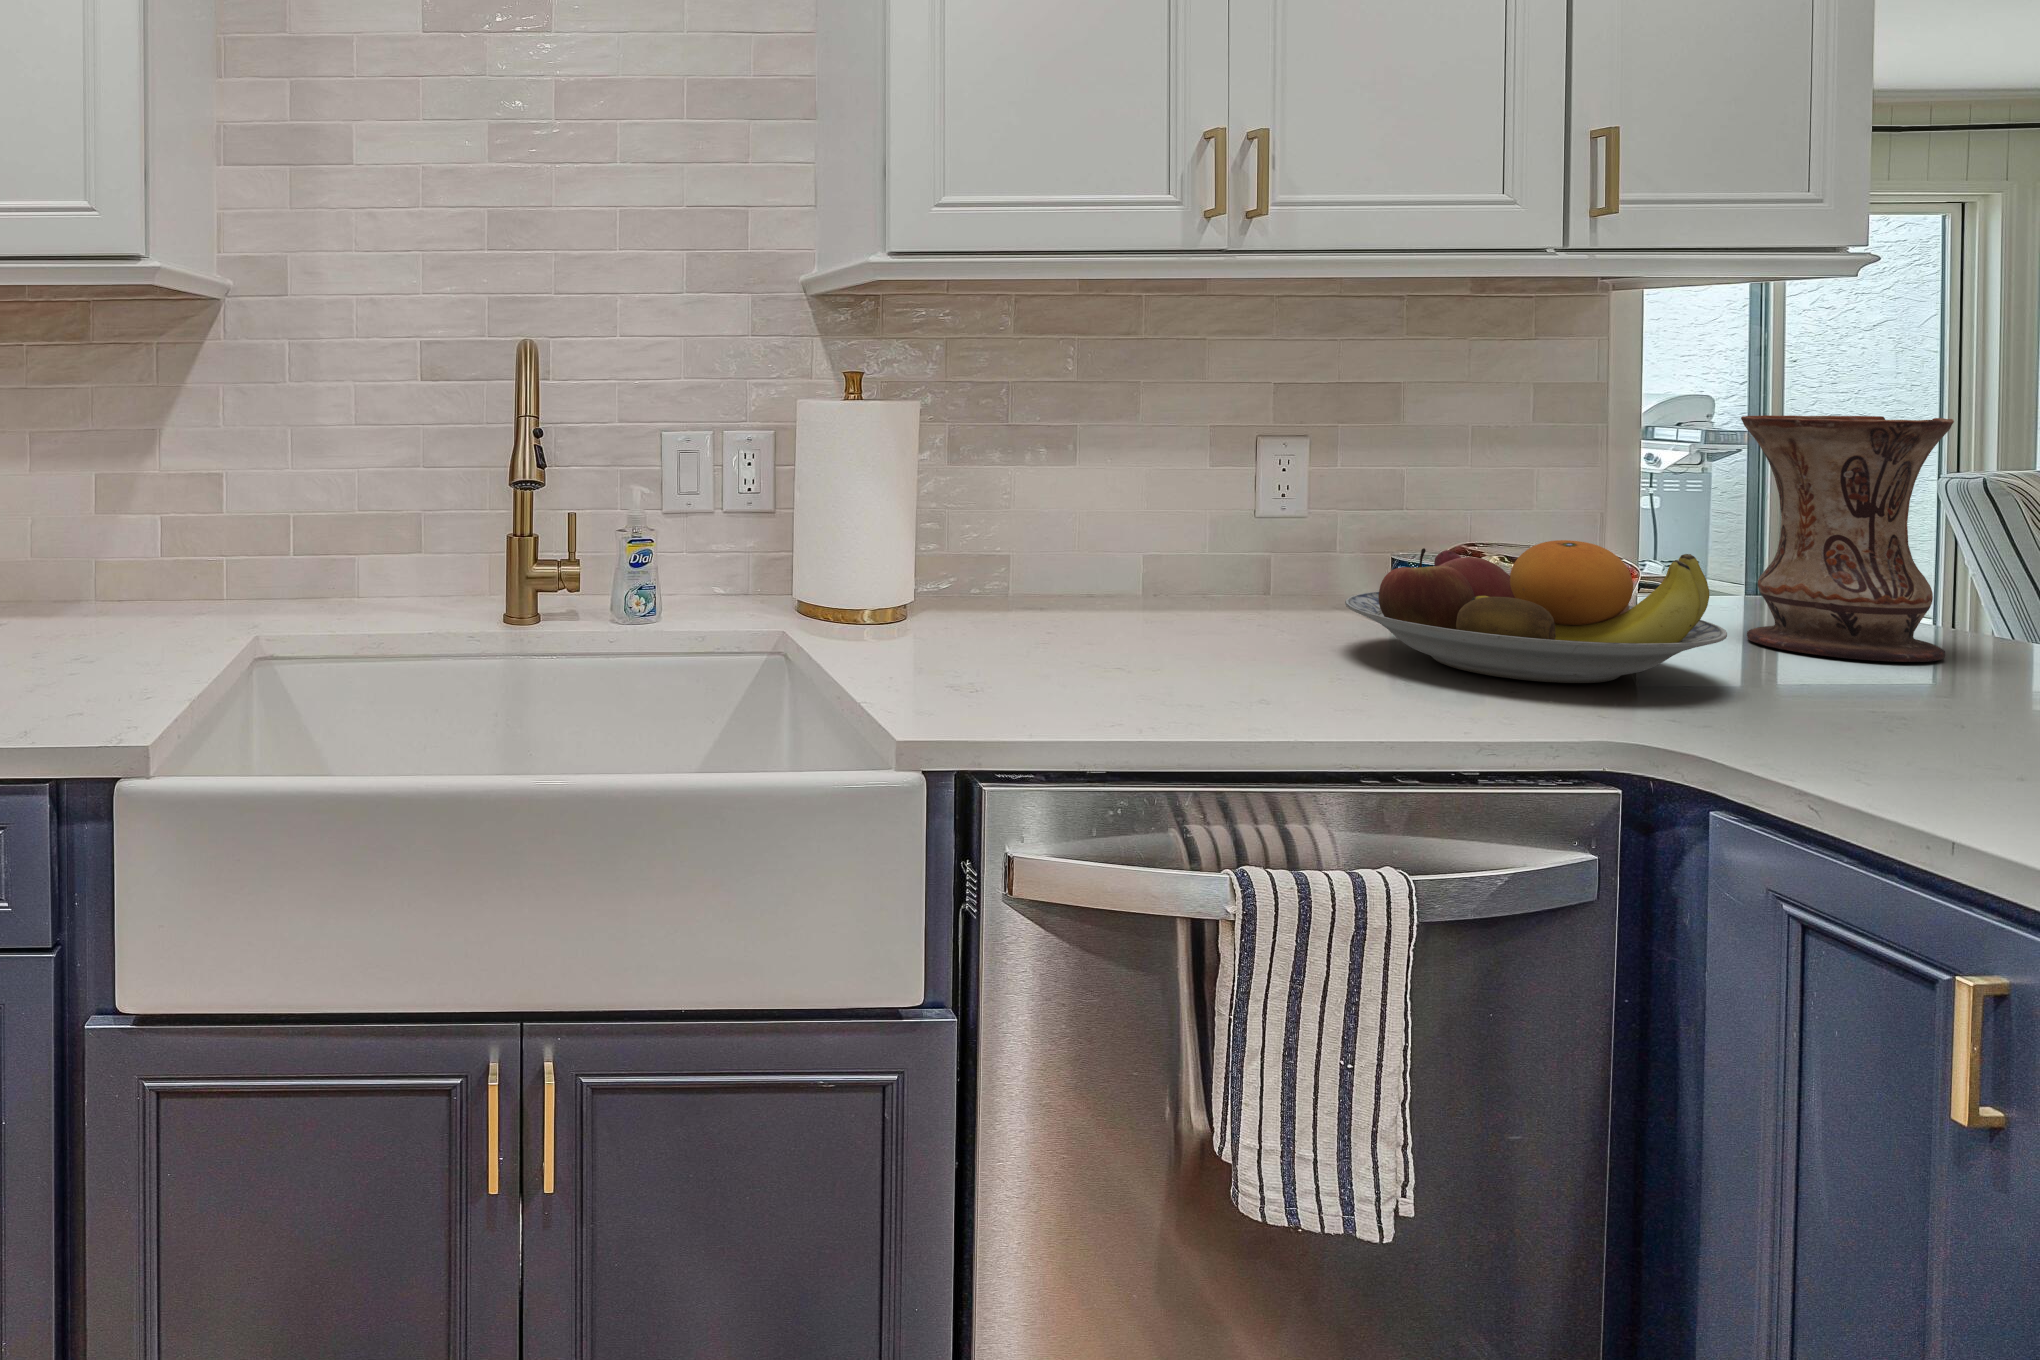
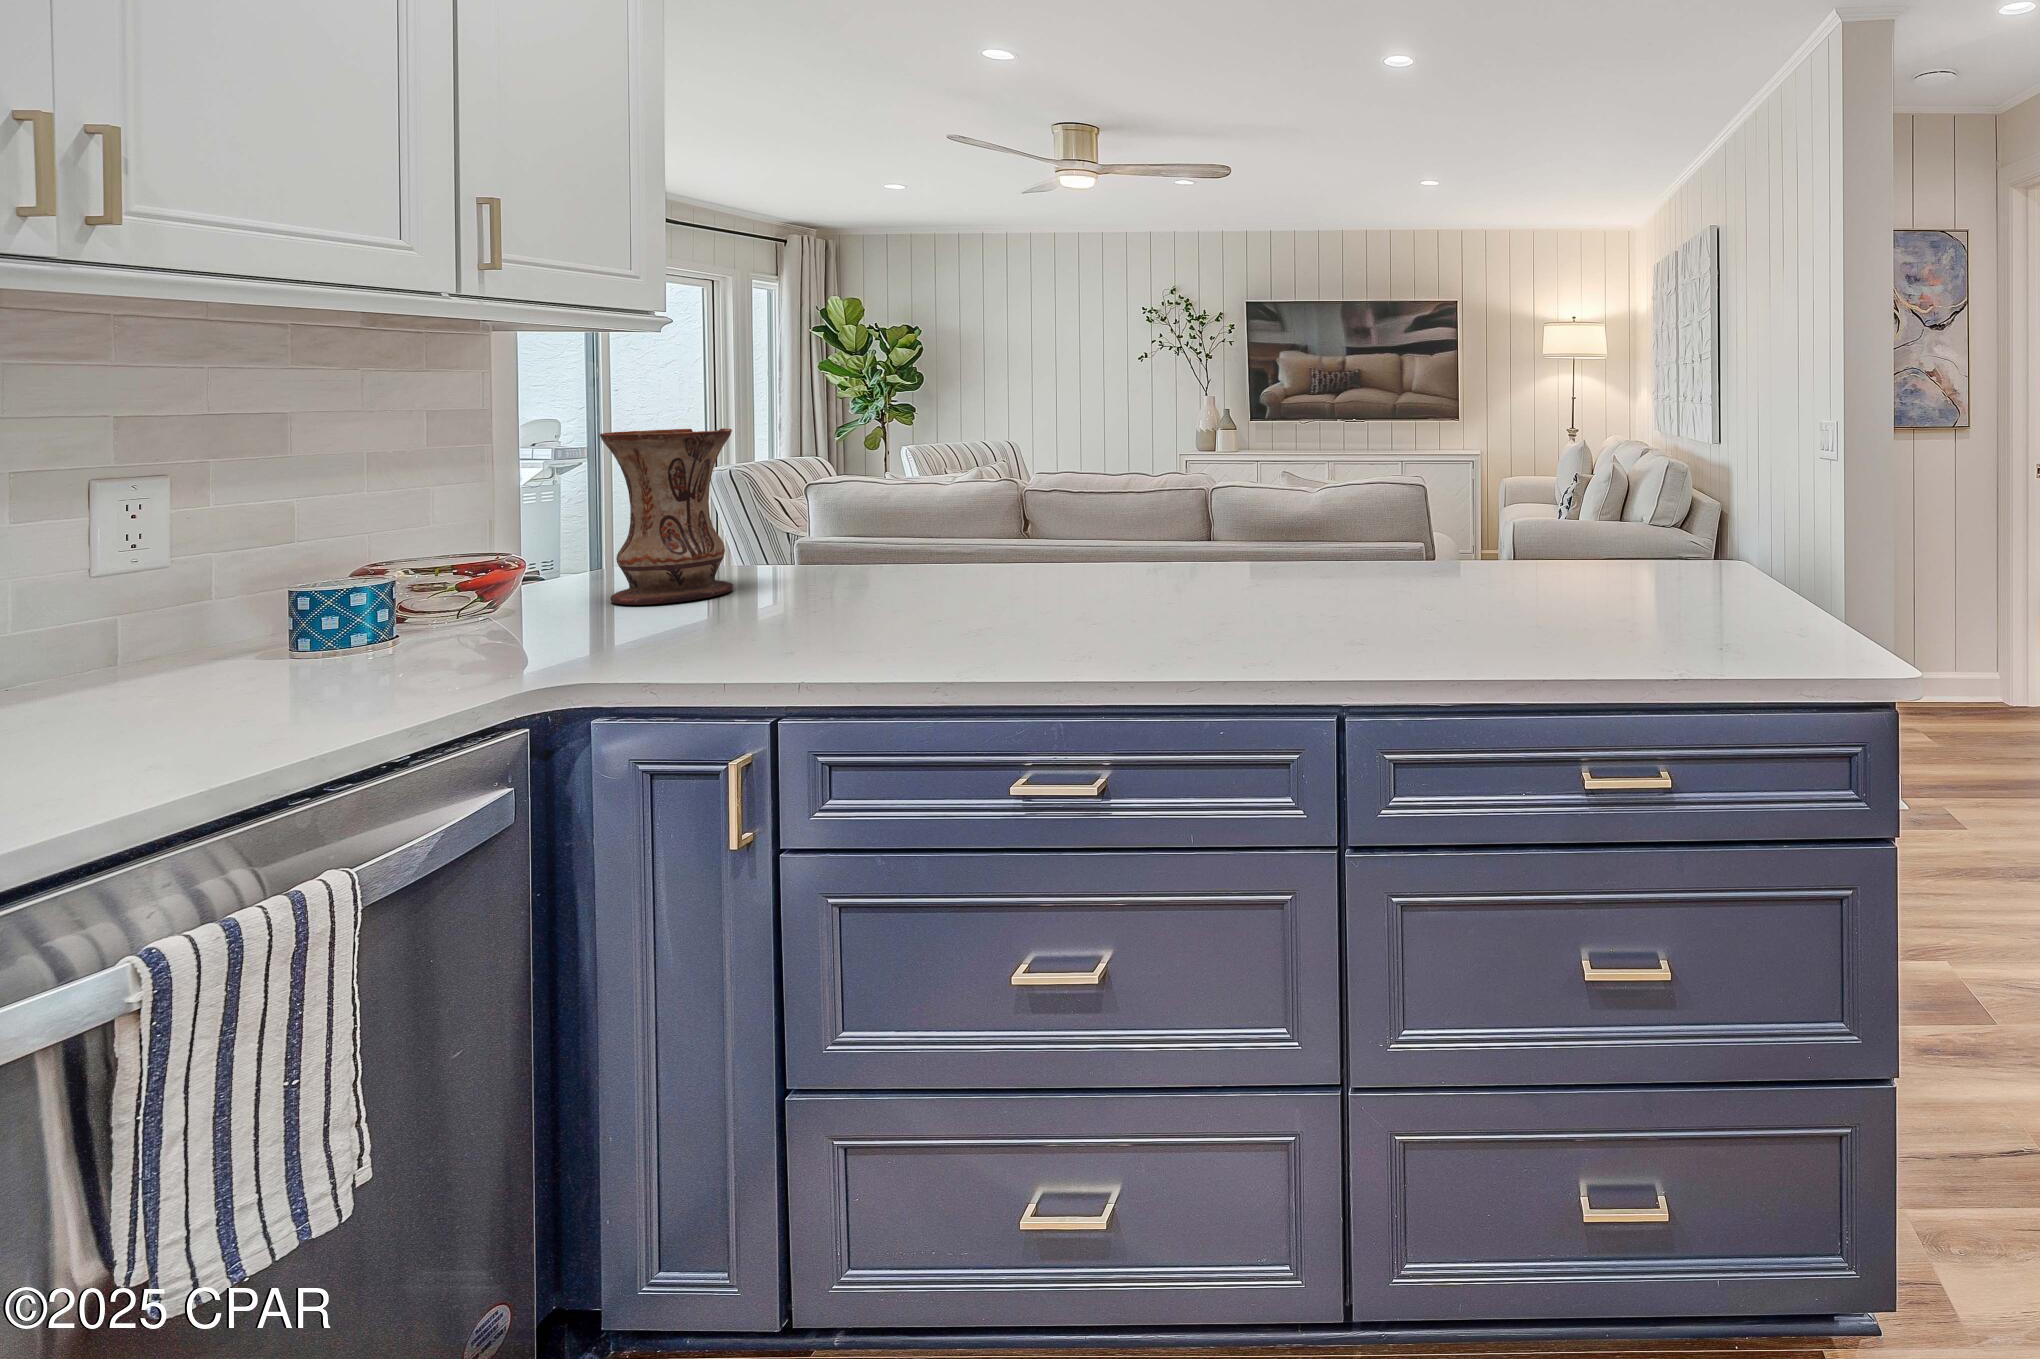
fruit bowl: present [1345,540,1727,683] -> none [242,544,601,679]

